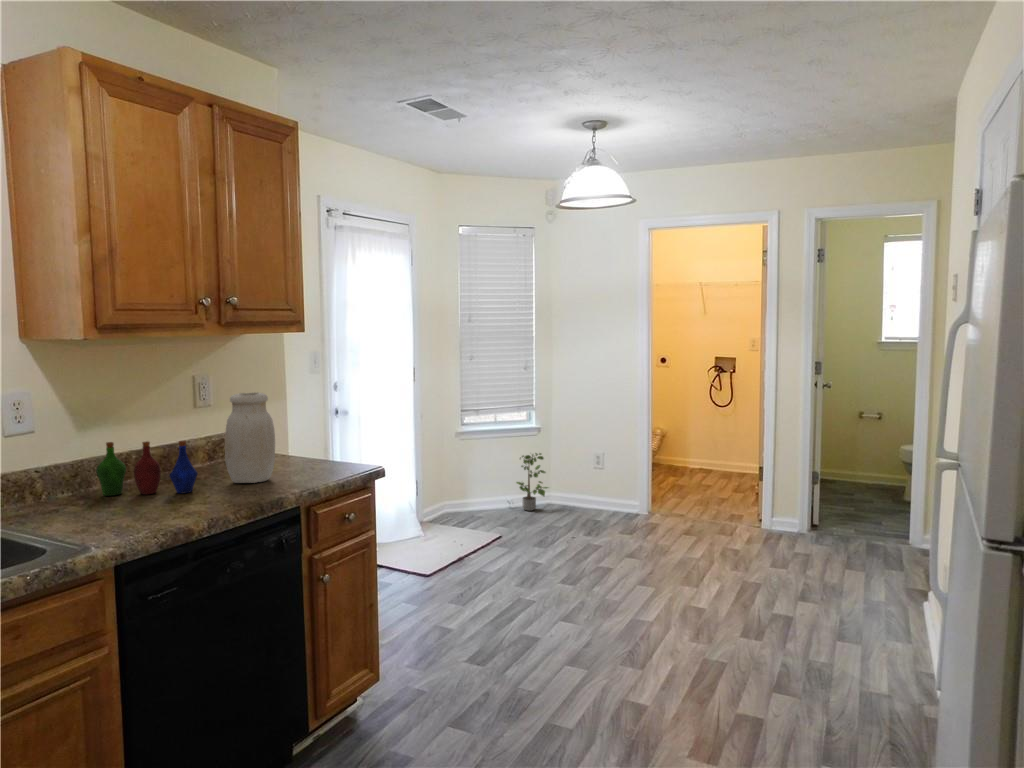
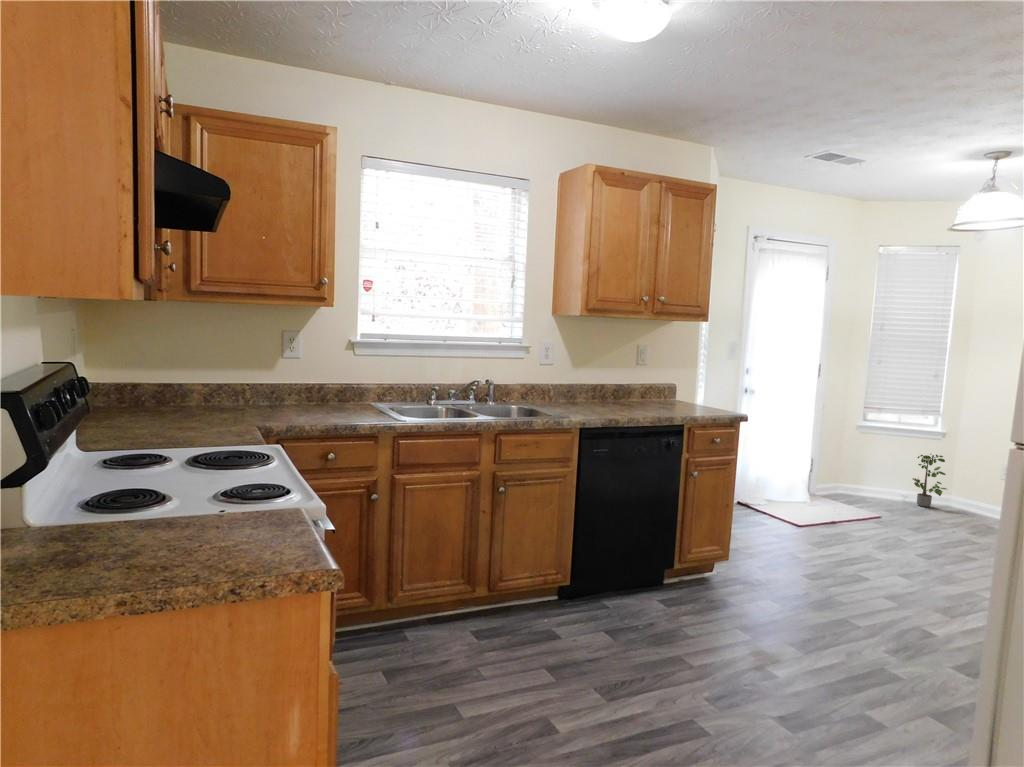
jar: present [225,392,275,483] -> none [647,355,677,410]
bottle: present [96,441,198,496] -> none [579,375,630,409]

